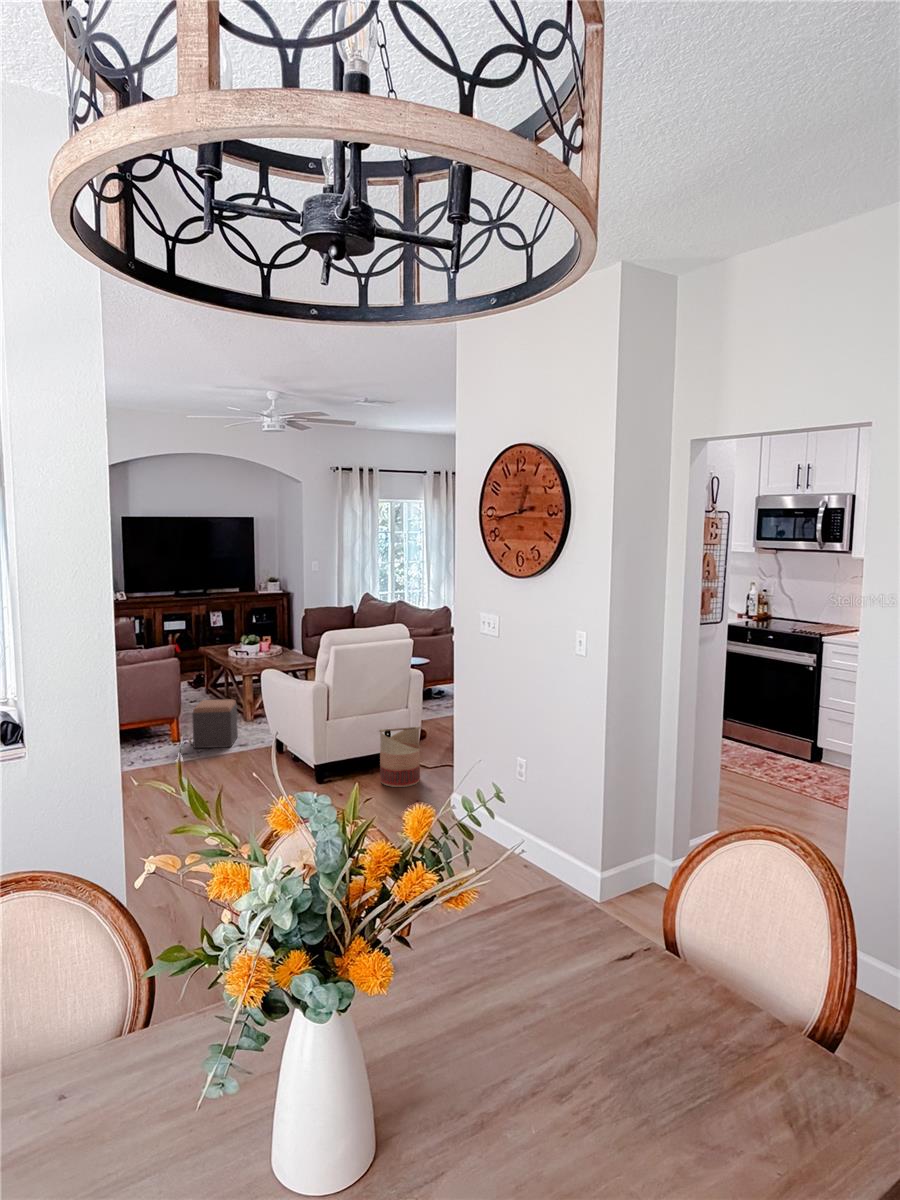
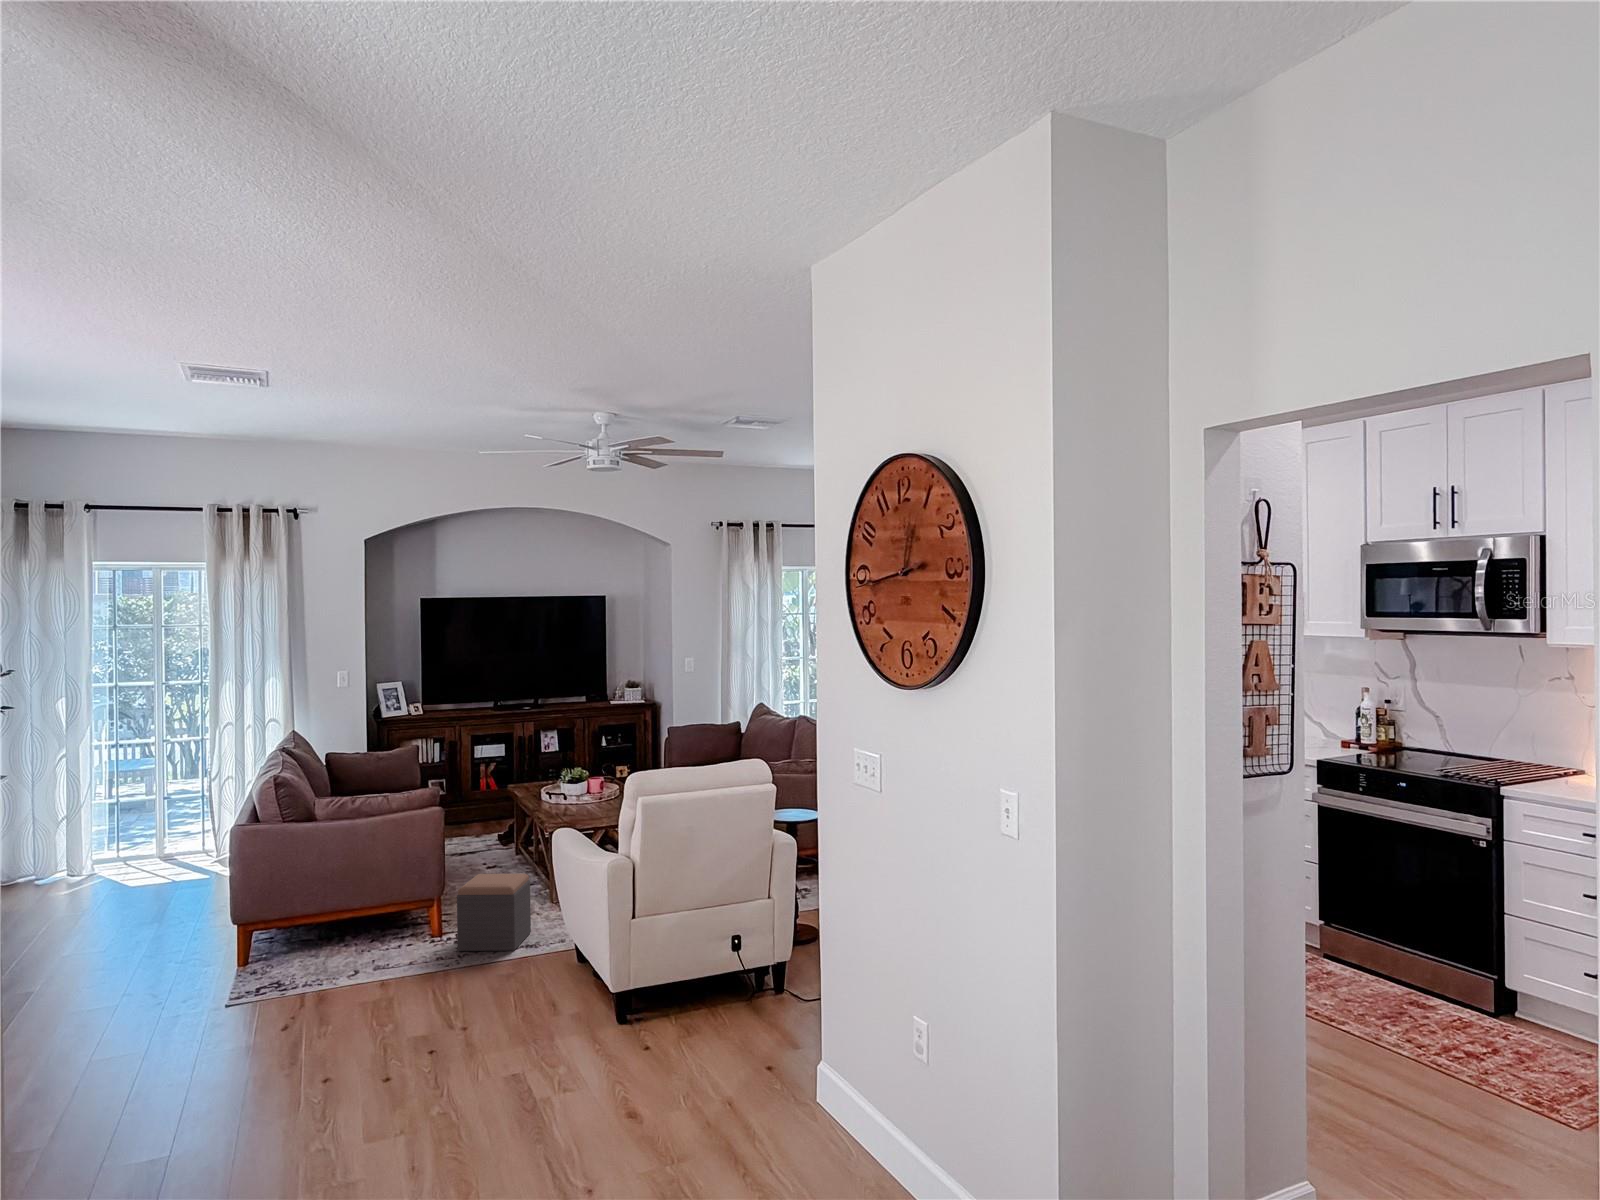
basket: present [380,727,420,787] -> none [722,932,790,1036]

